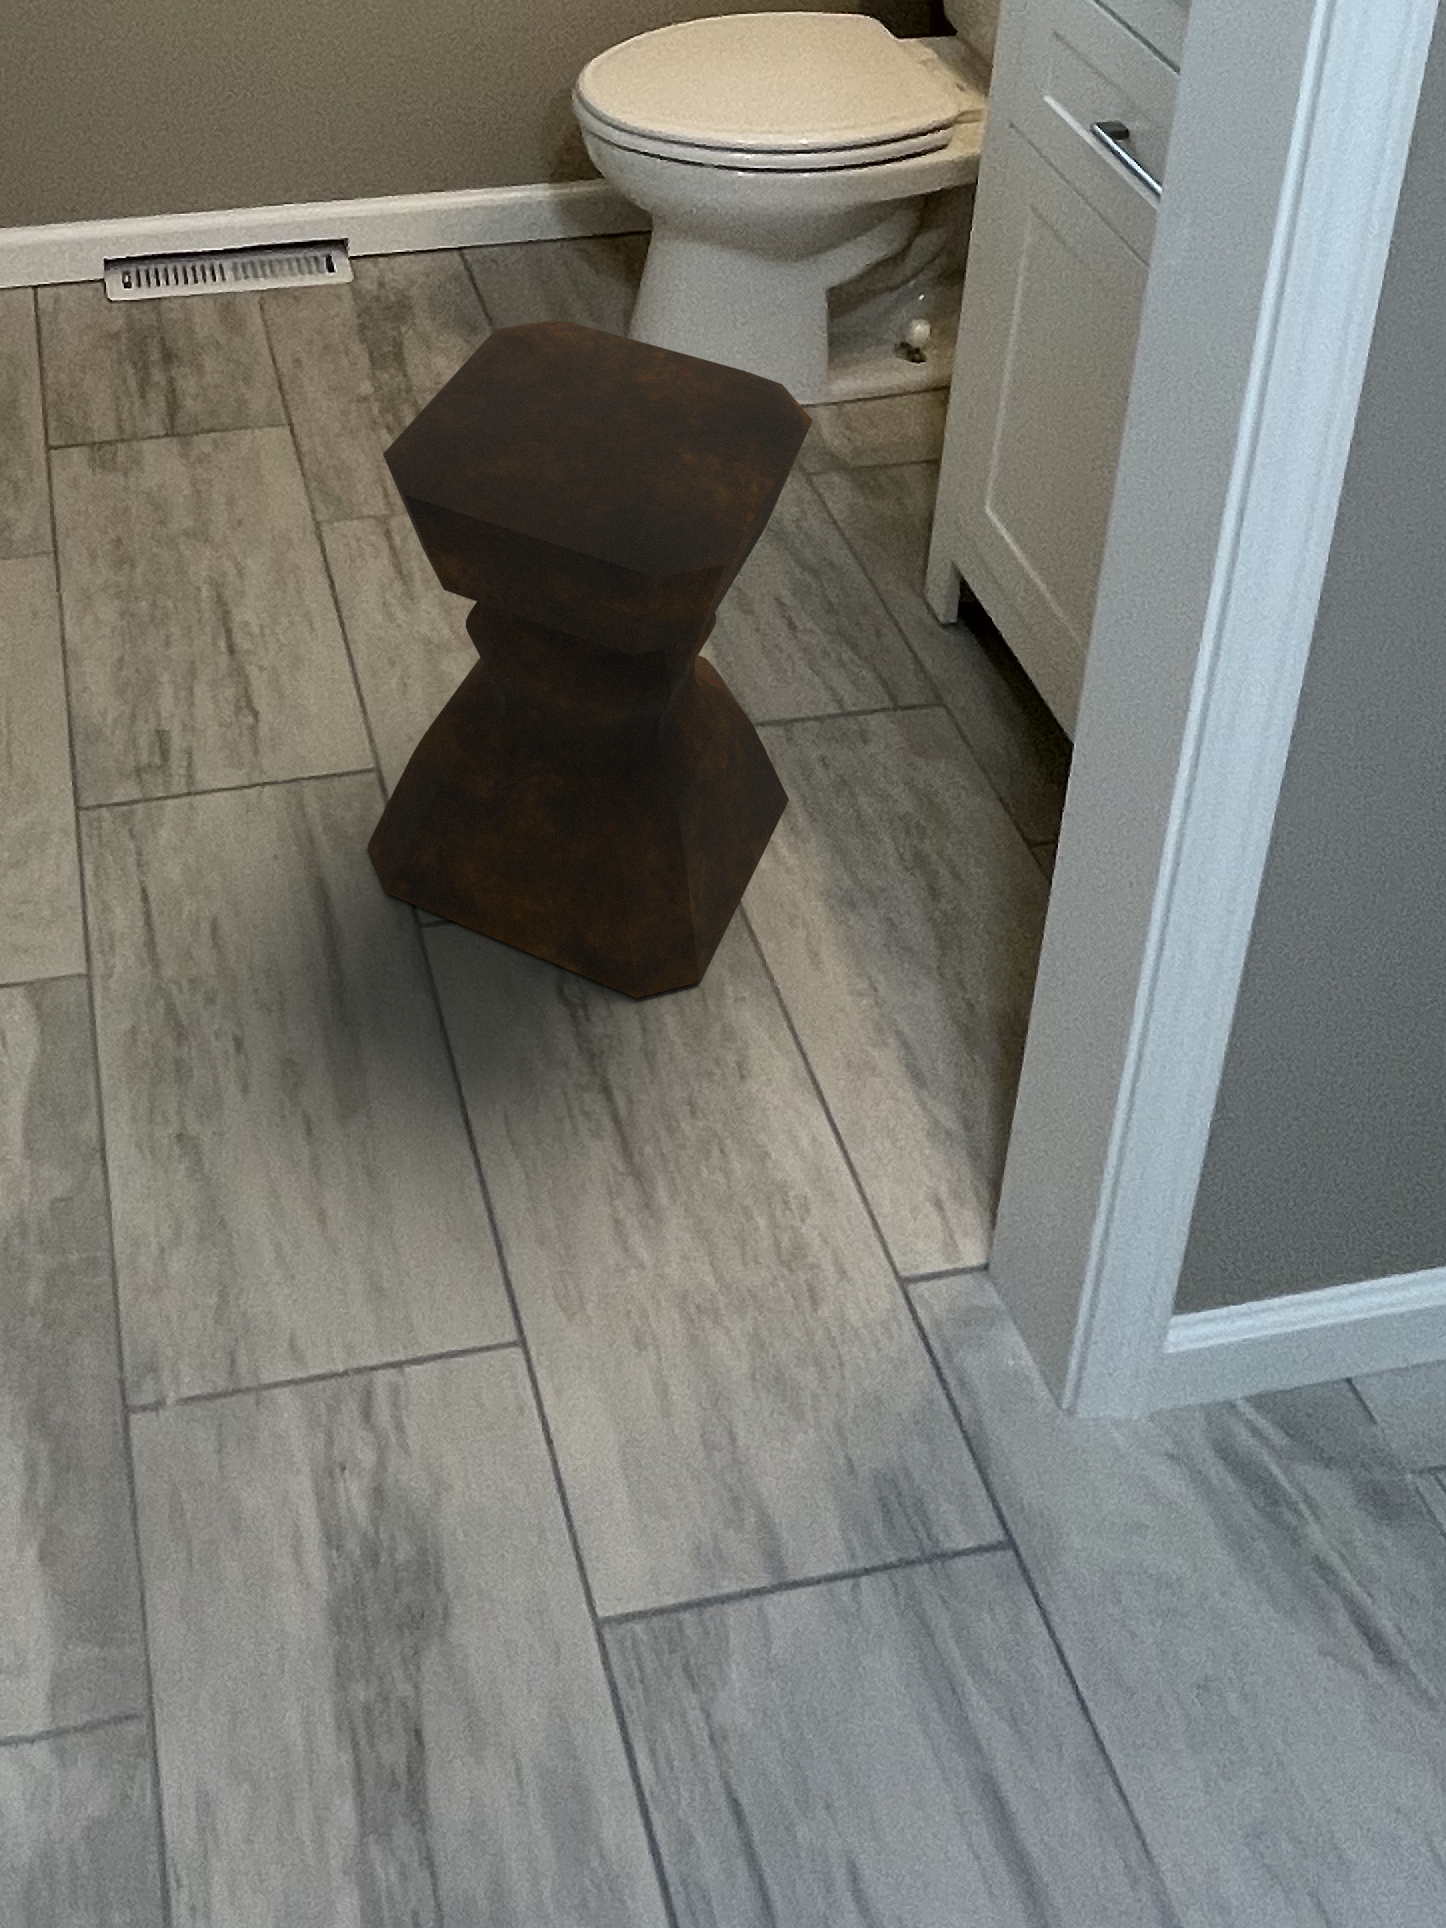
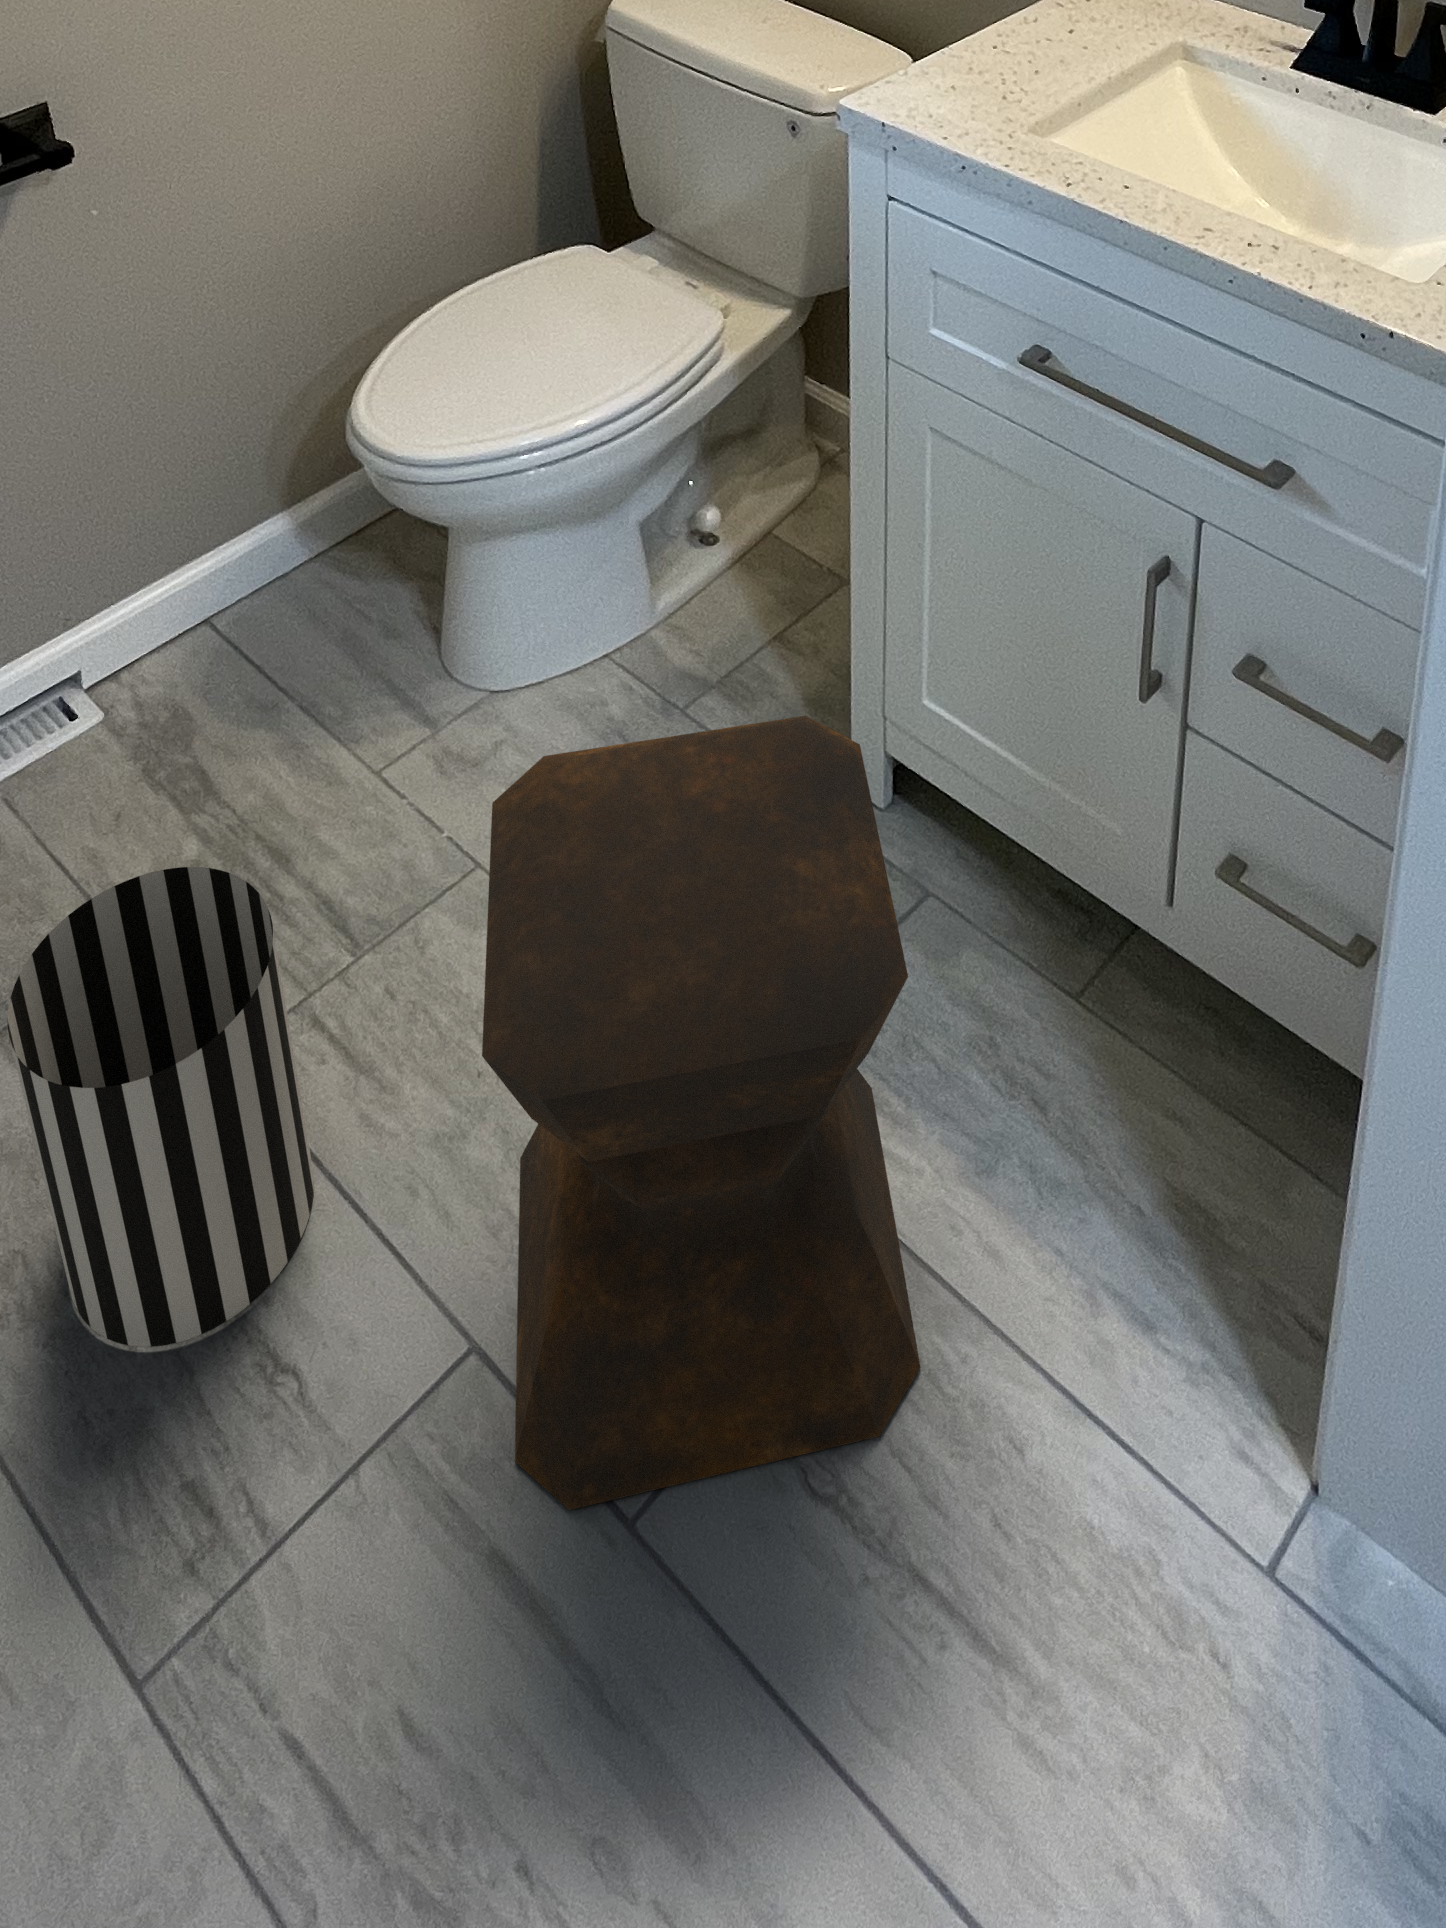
wastebasket: none [141,307,338,662] -> present [7,867,314,1347]

